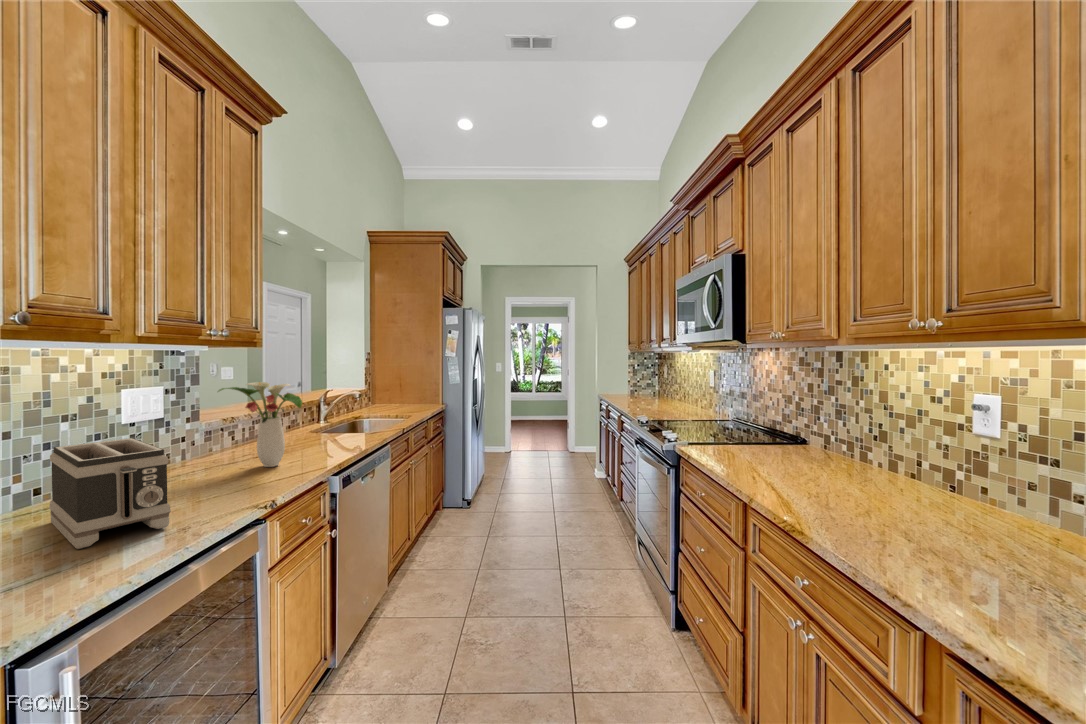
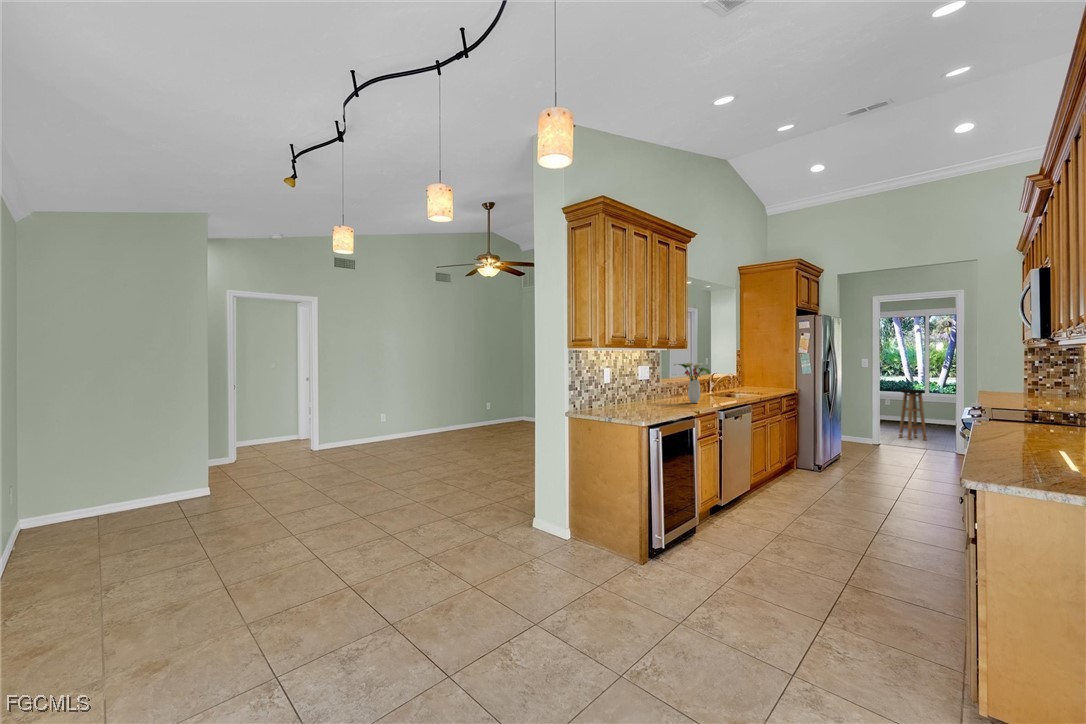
bar stool: none [528,389,549,440] -> present [899,389,927,440]
toaster: present [49,438,171,549] -> none [631,380,670,411]

